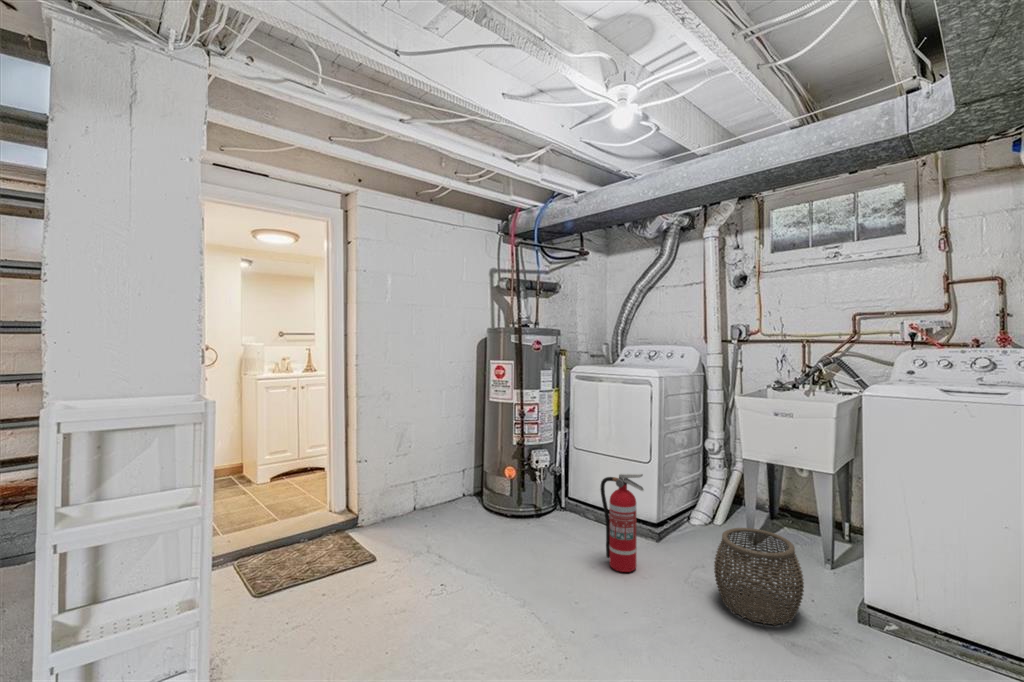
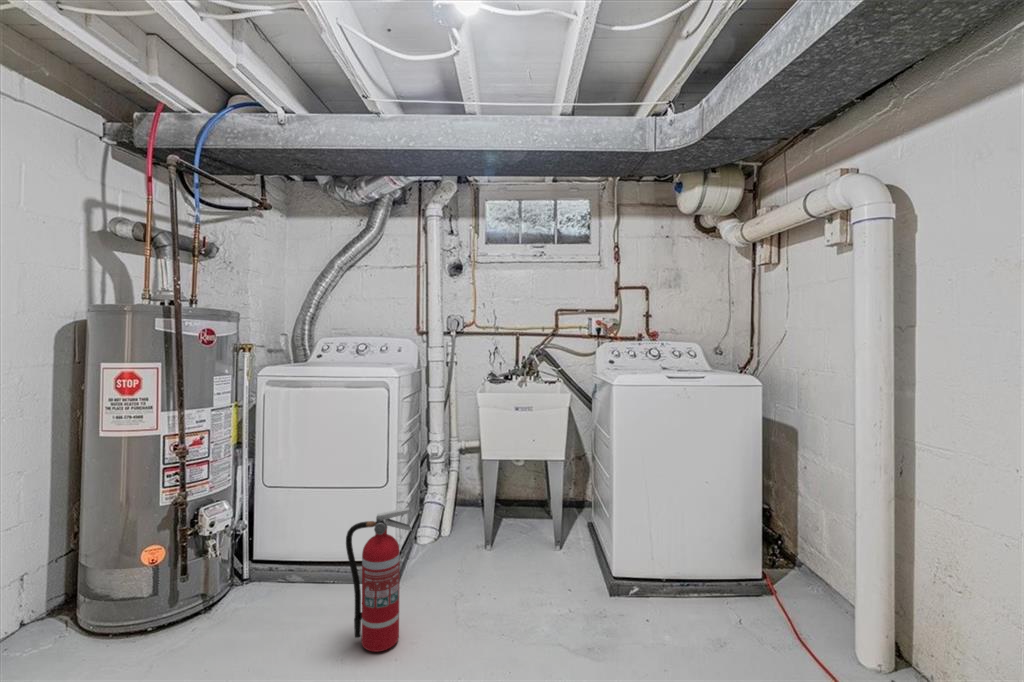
woven basket: present [714,528,804,625] -> none [497,537,584,646]

